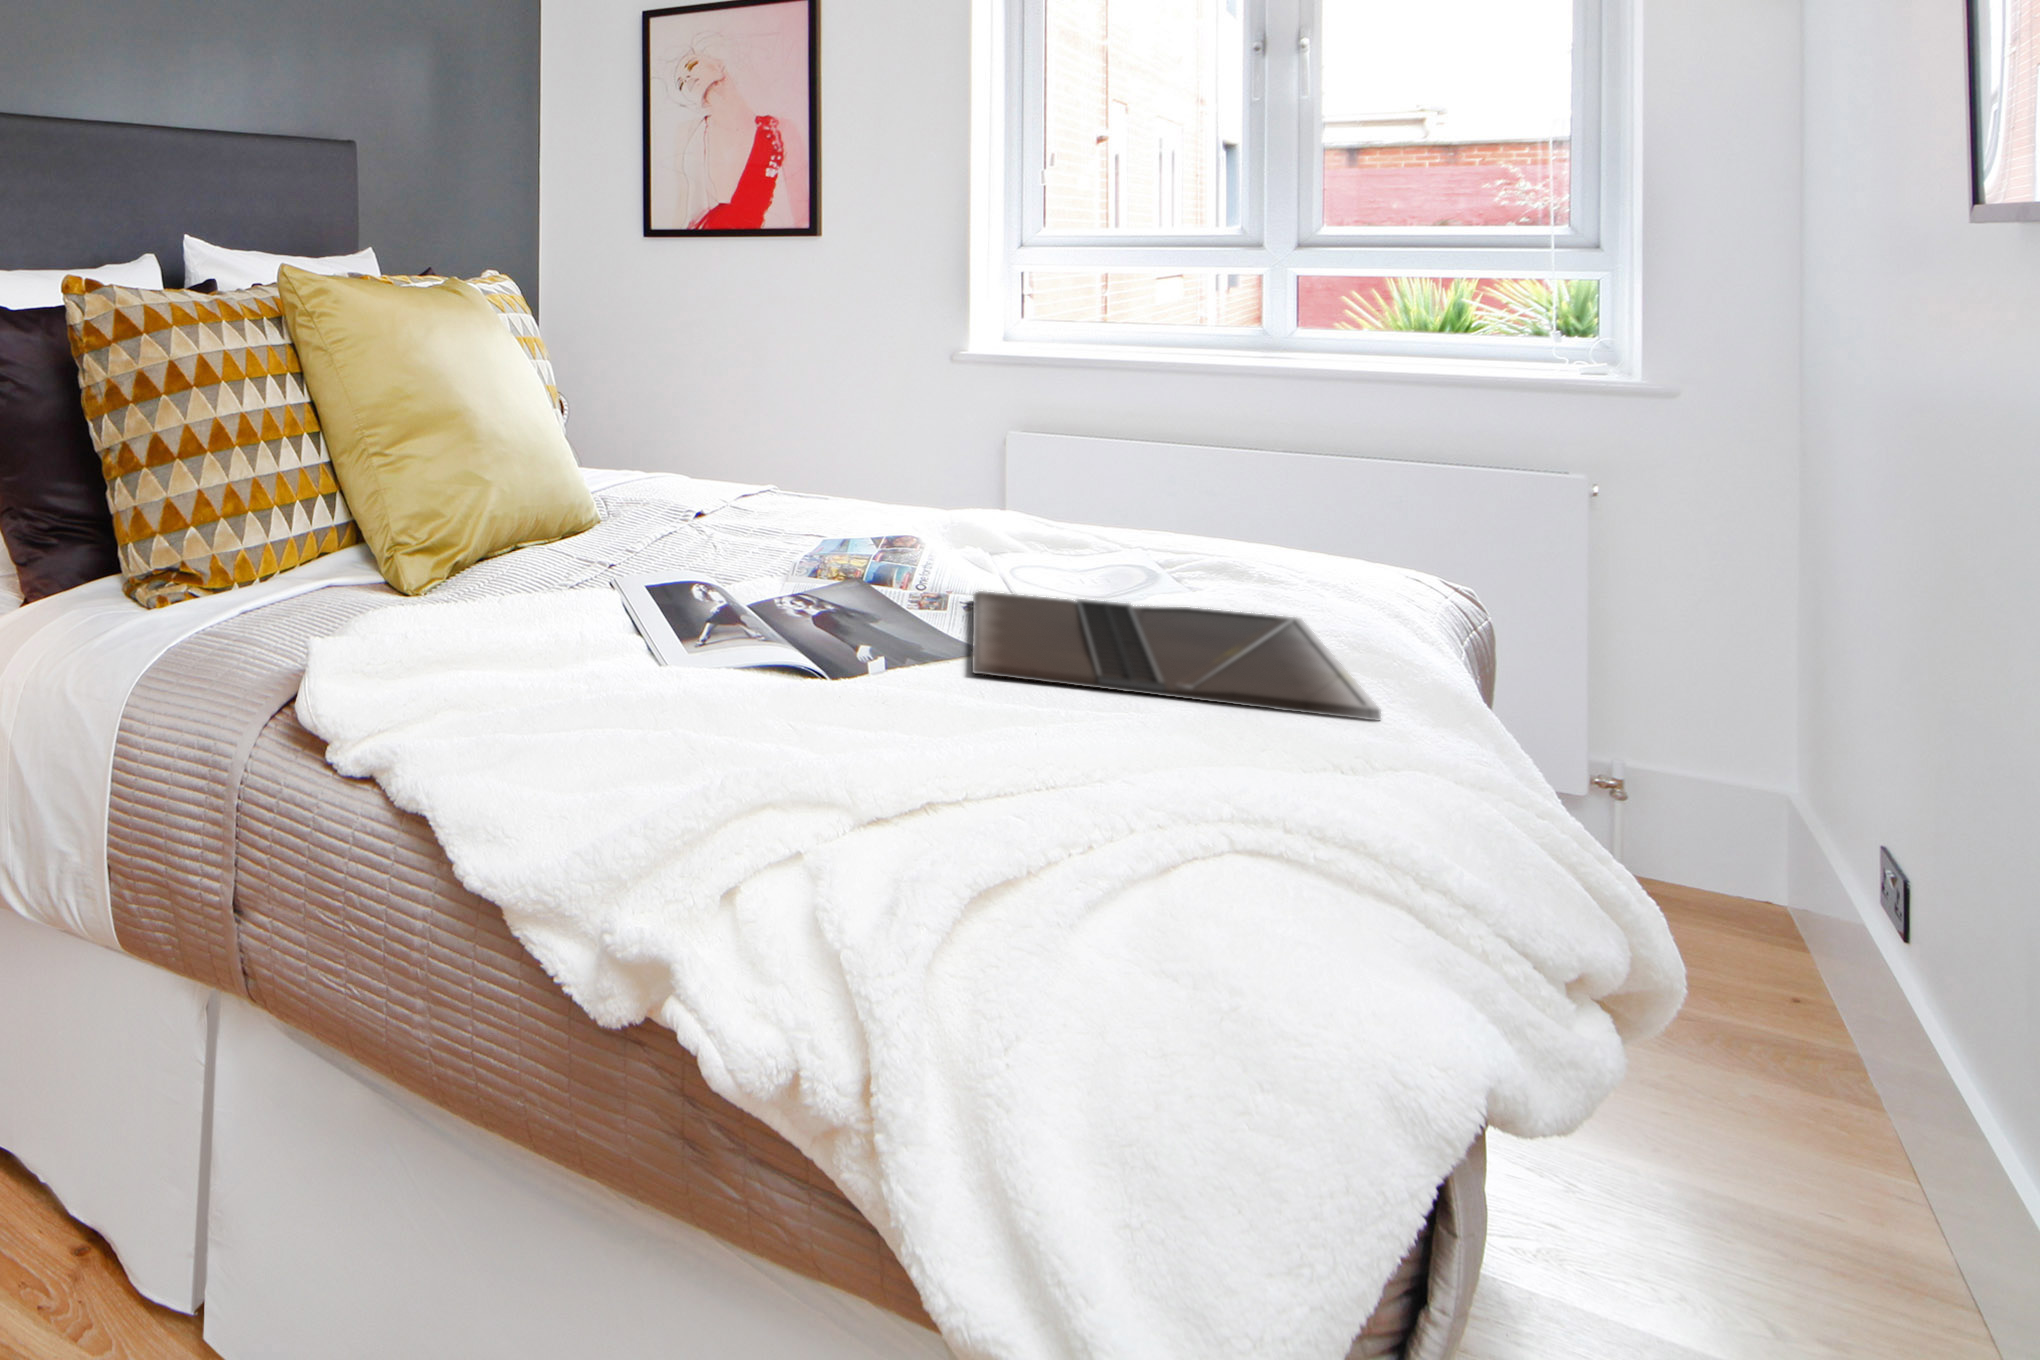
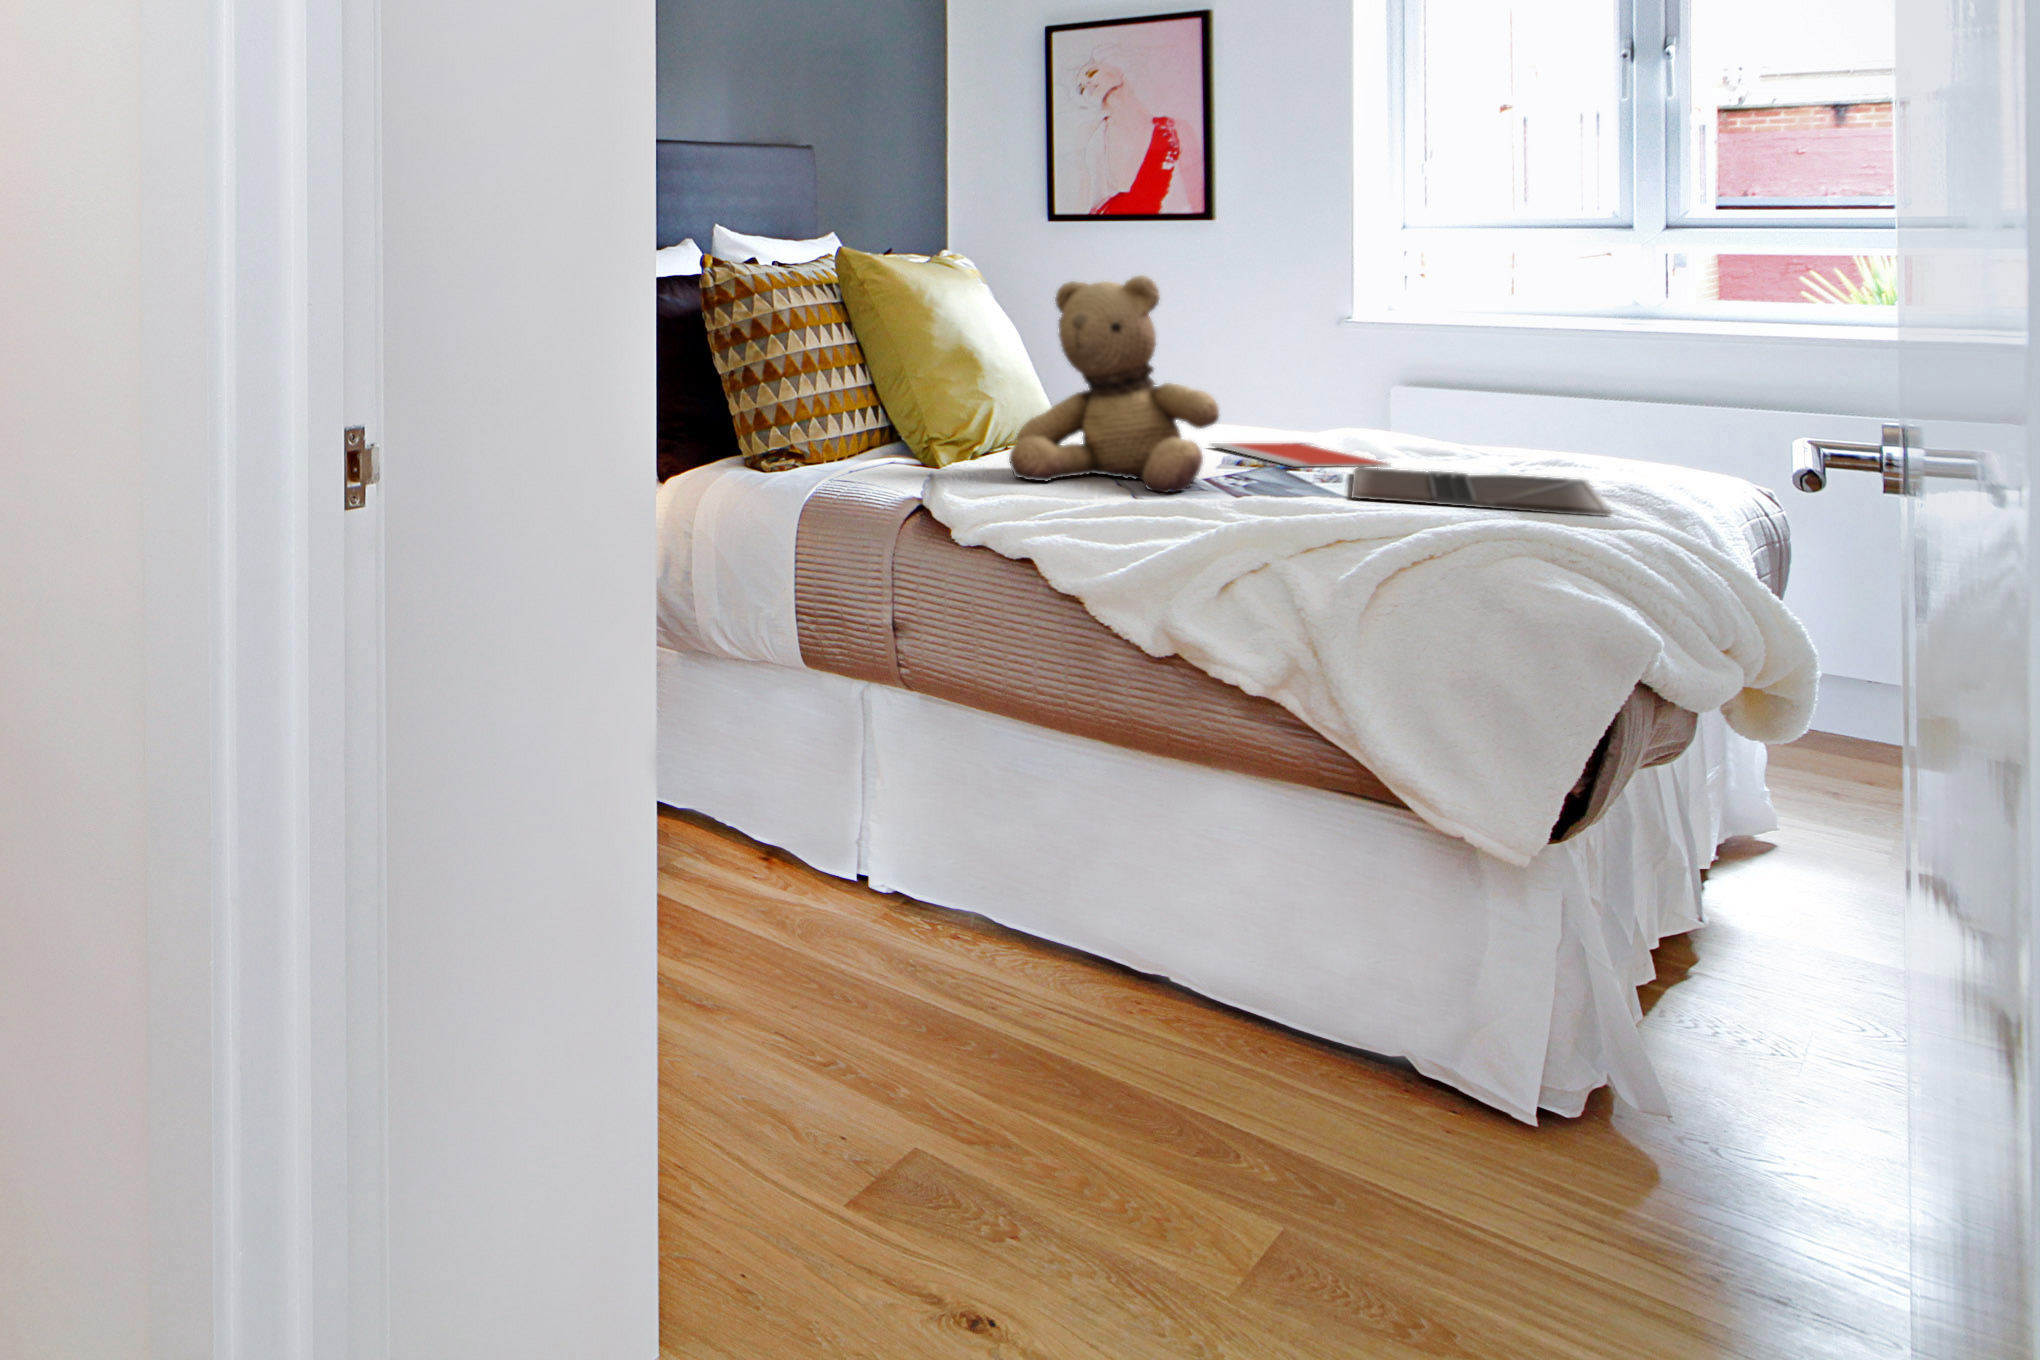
teddy bear: none [477,305,778,662] -> present [1009,275,1219,493]
notebook: none [788,531,1022,585] -> present [1211,443,1389,467]

